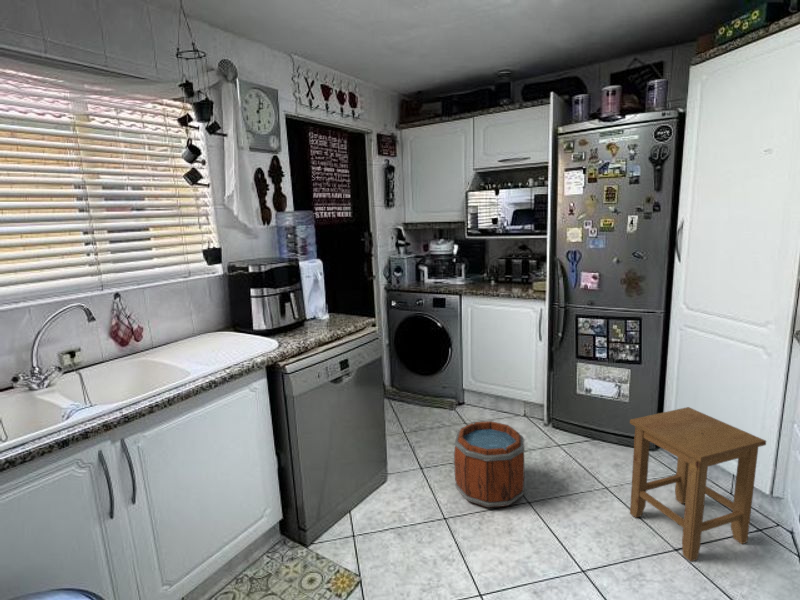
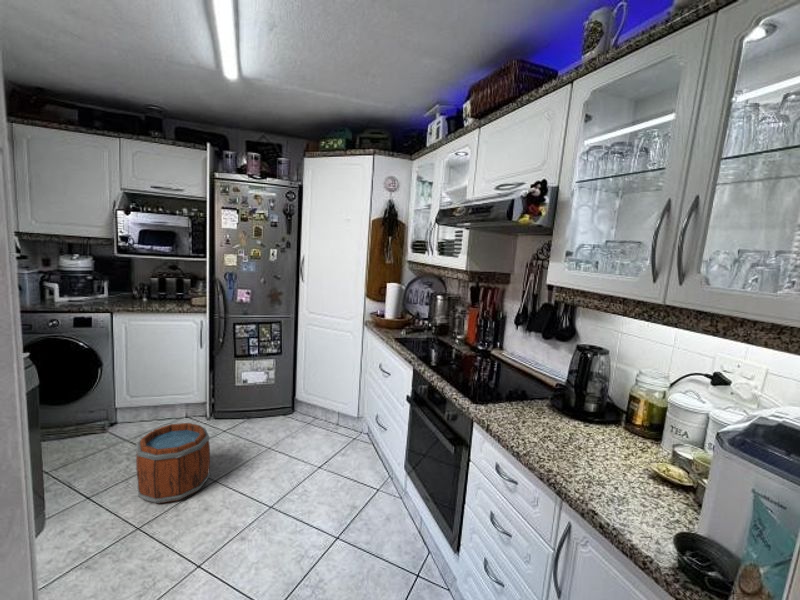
stool: present [630,407,766,561] -> none [288,375,359,470]

